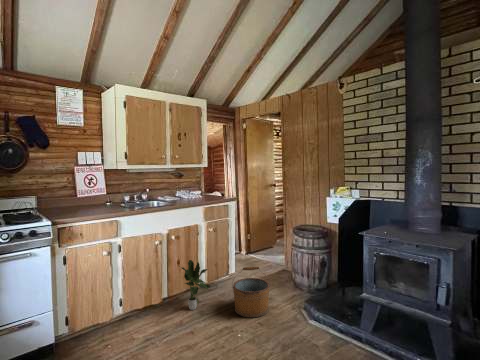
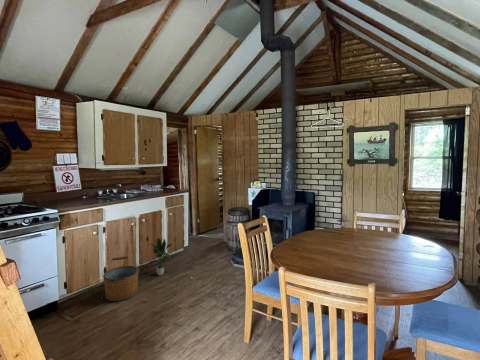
bucket: present [232,267,270,318] -> present [103,257,139,301]

